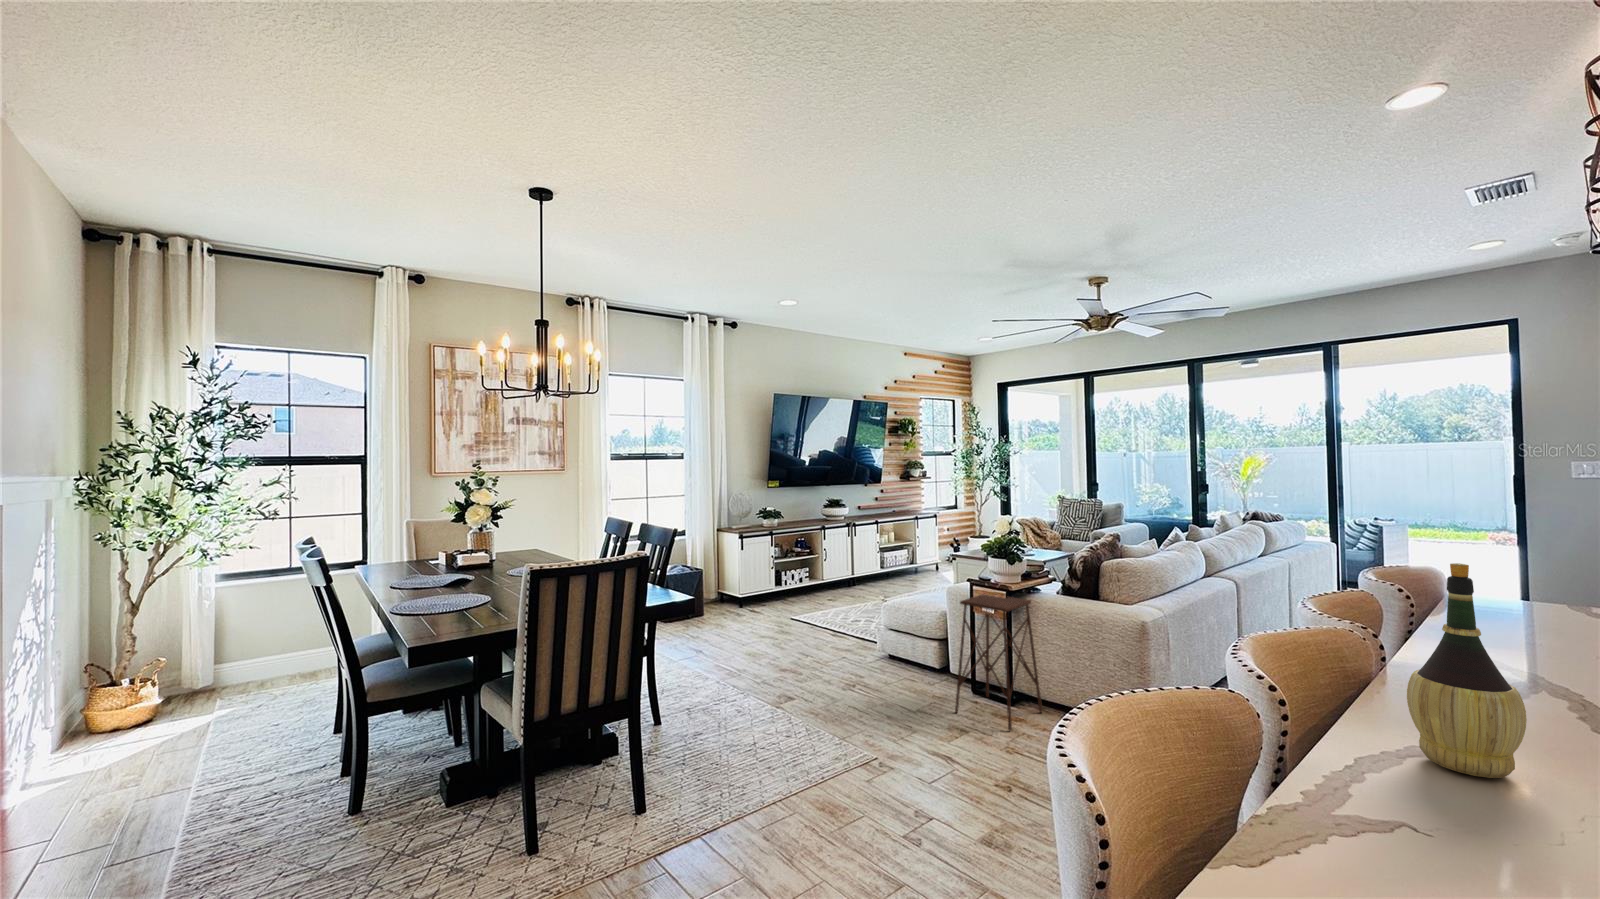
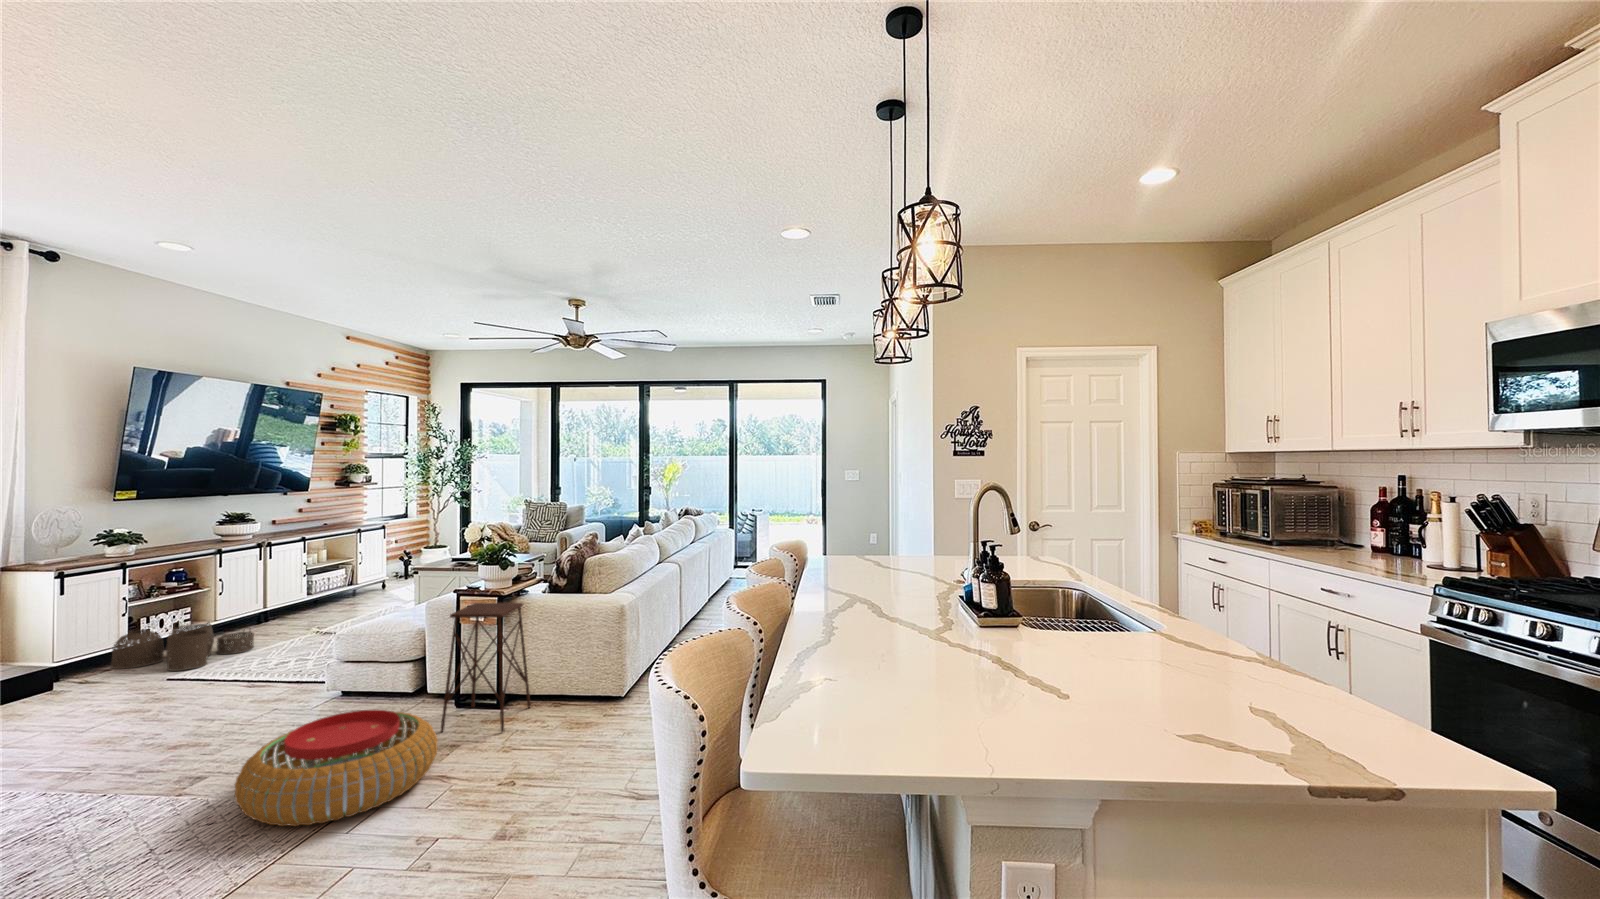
wine bottle: present [1407,563,1527,778] -> none [806,538,850,650]
woven basket: none [767,577,842,613] -> present [111,623,254,671]
pouf: none [801,673,946,767] -> present [235,710,438,826]

